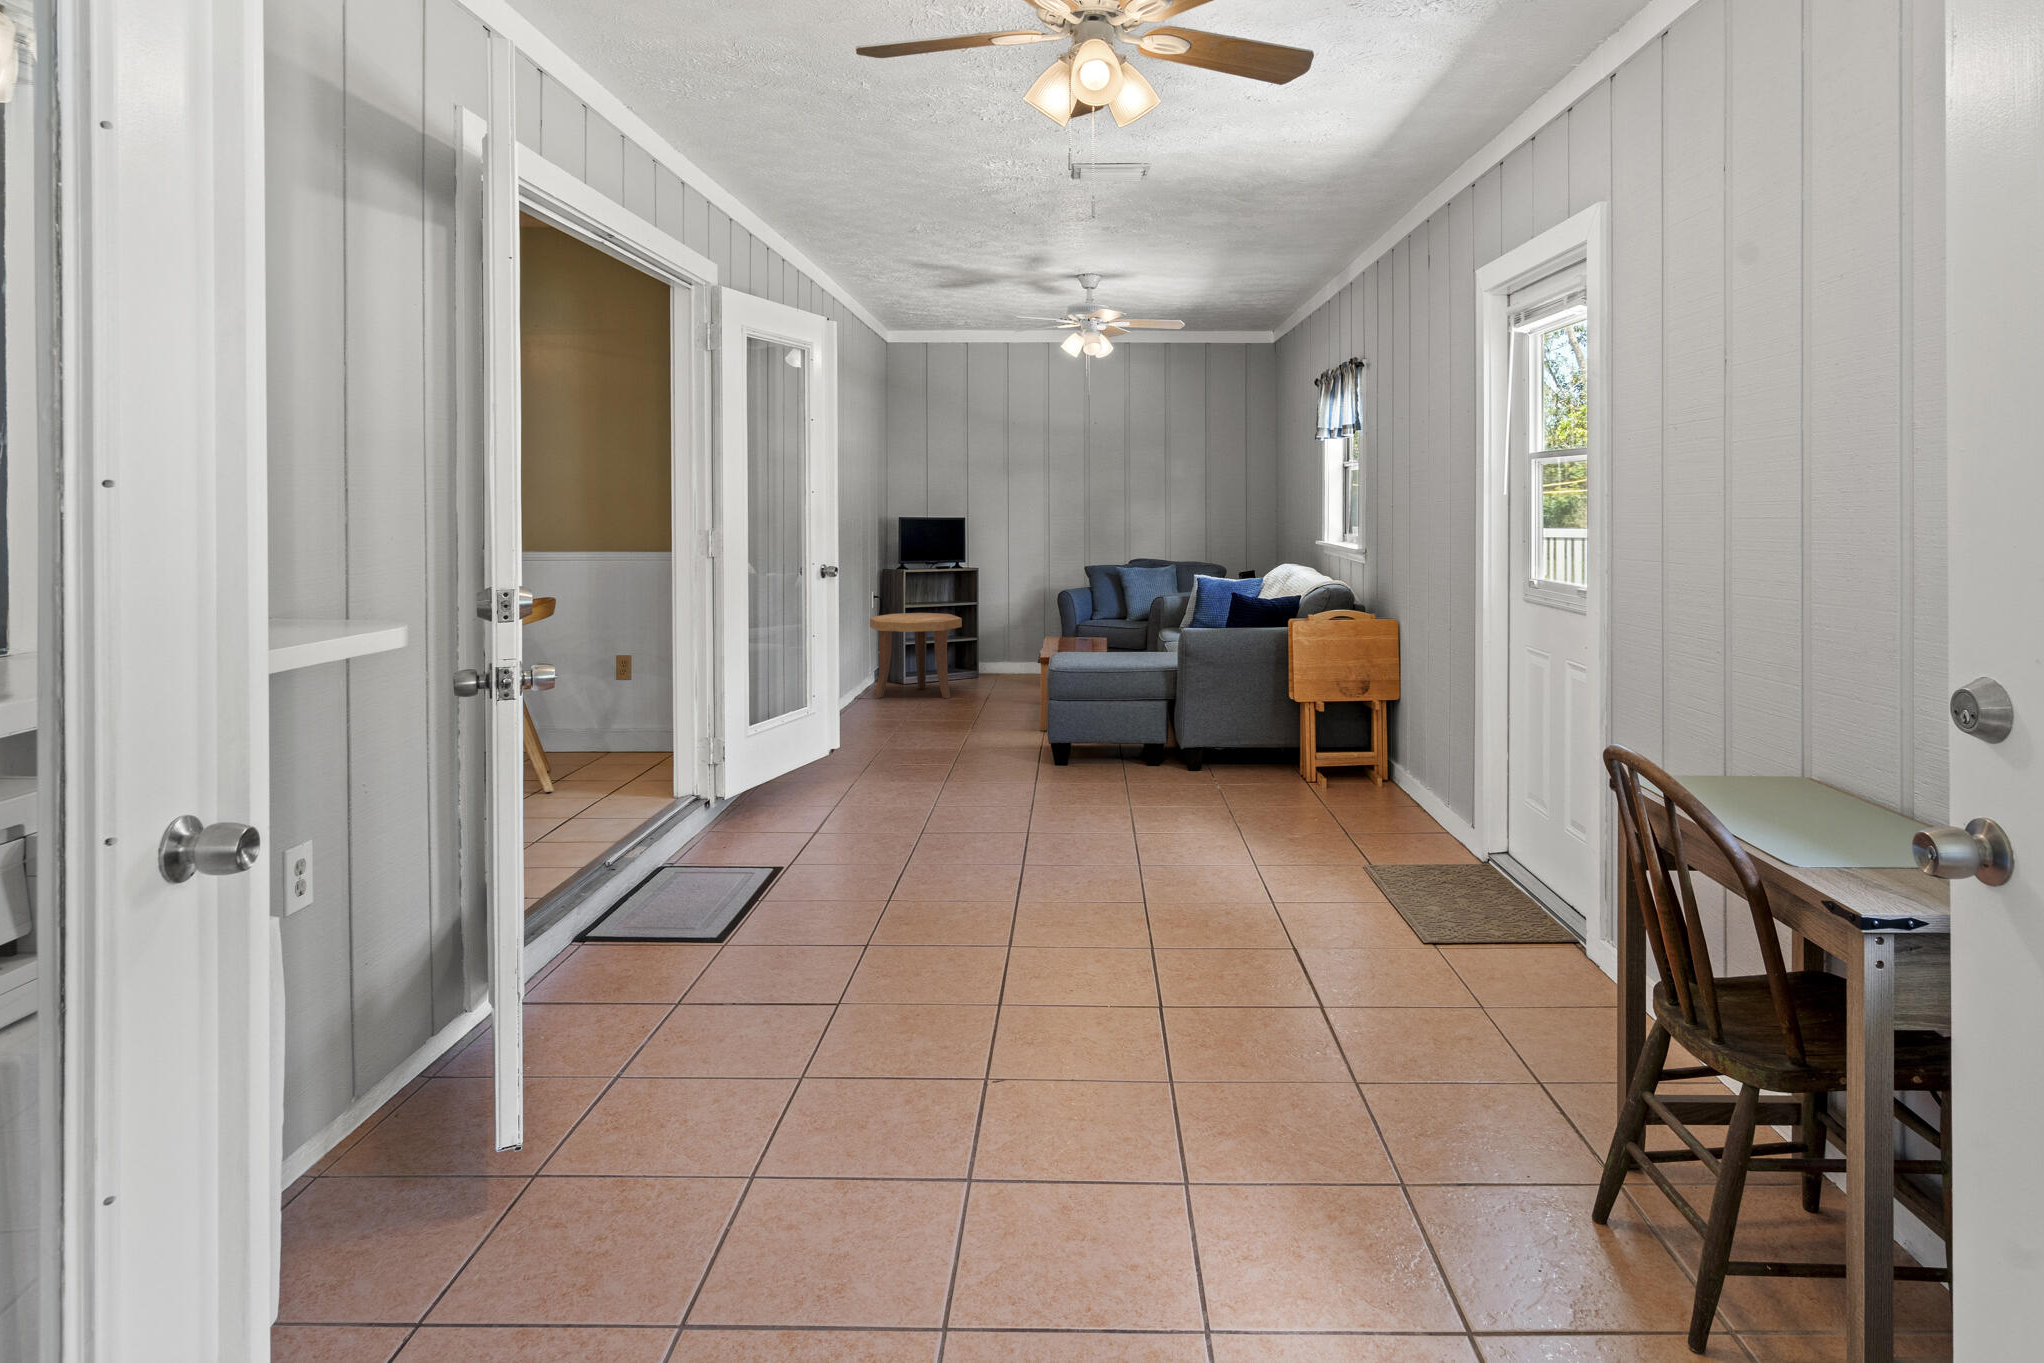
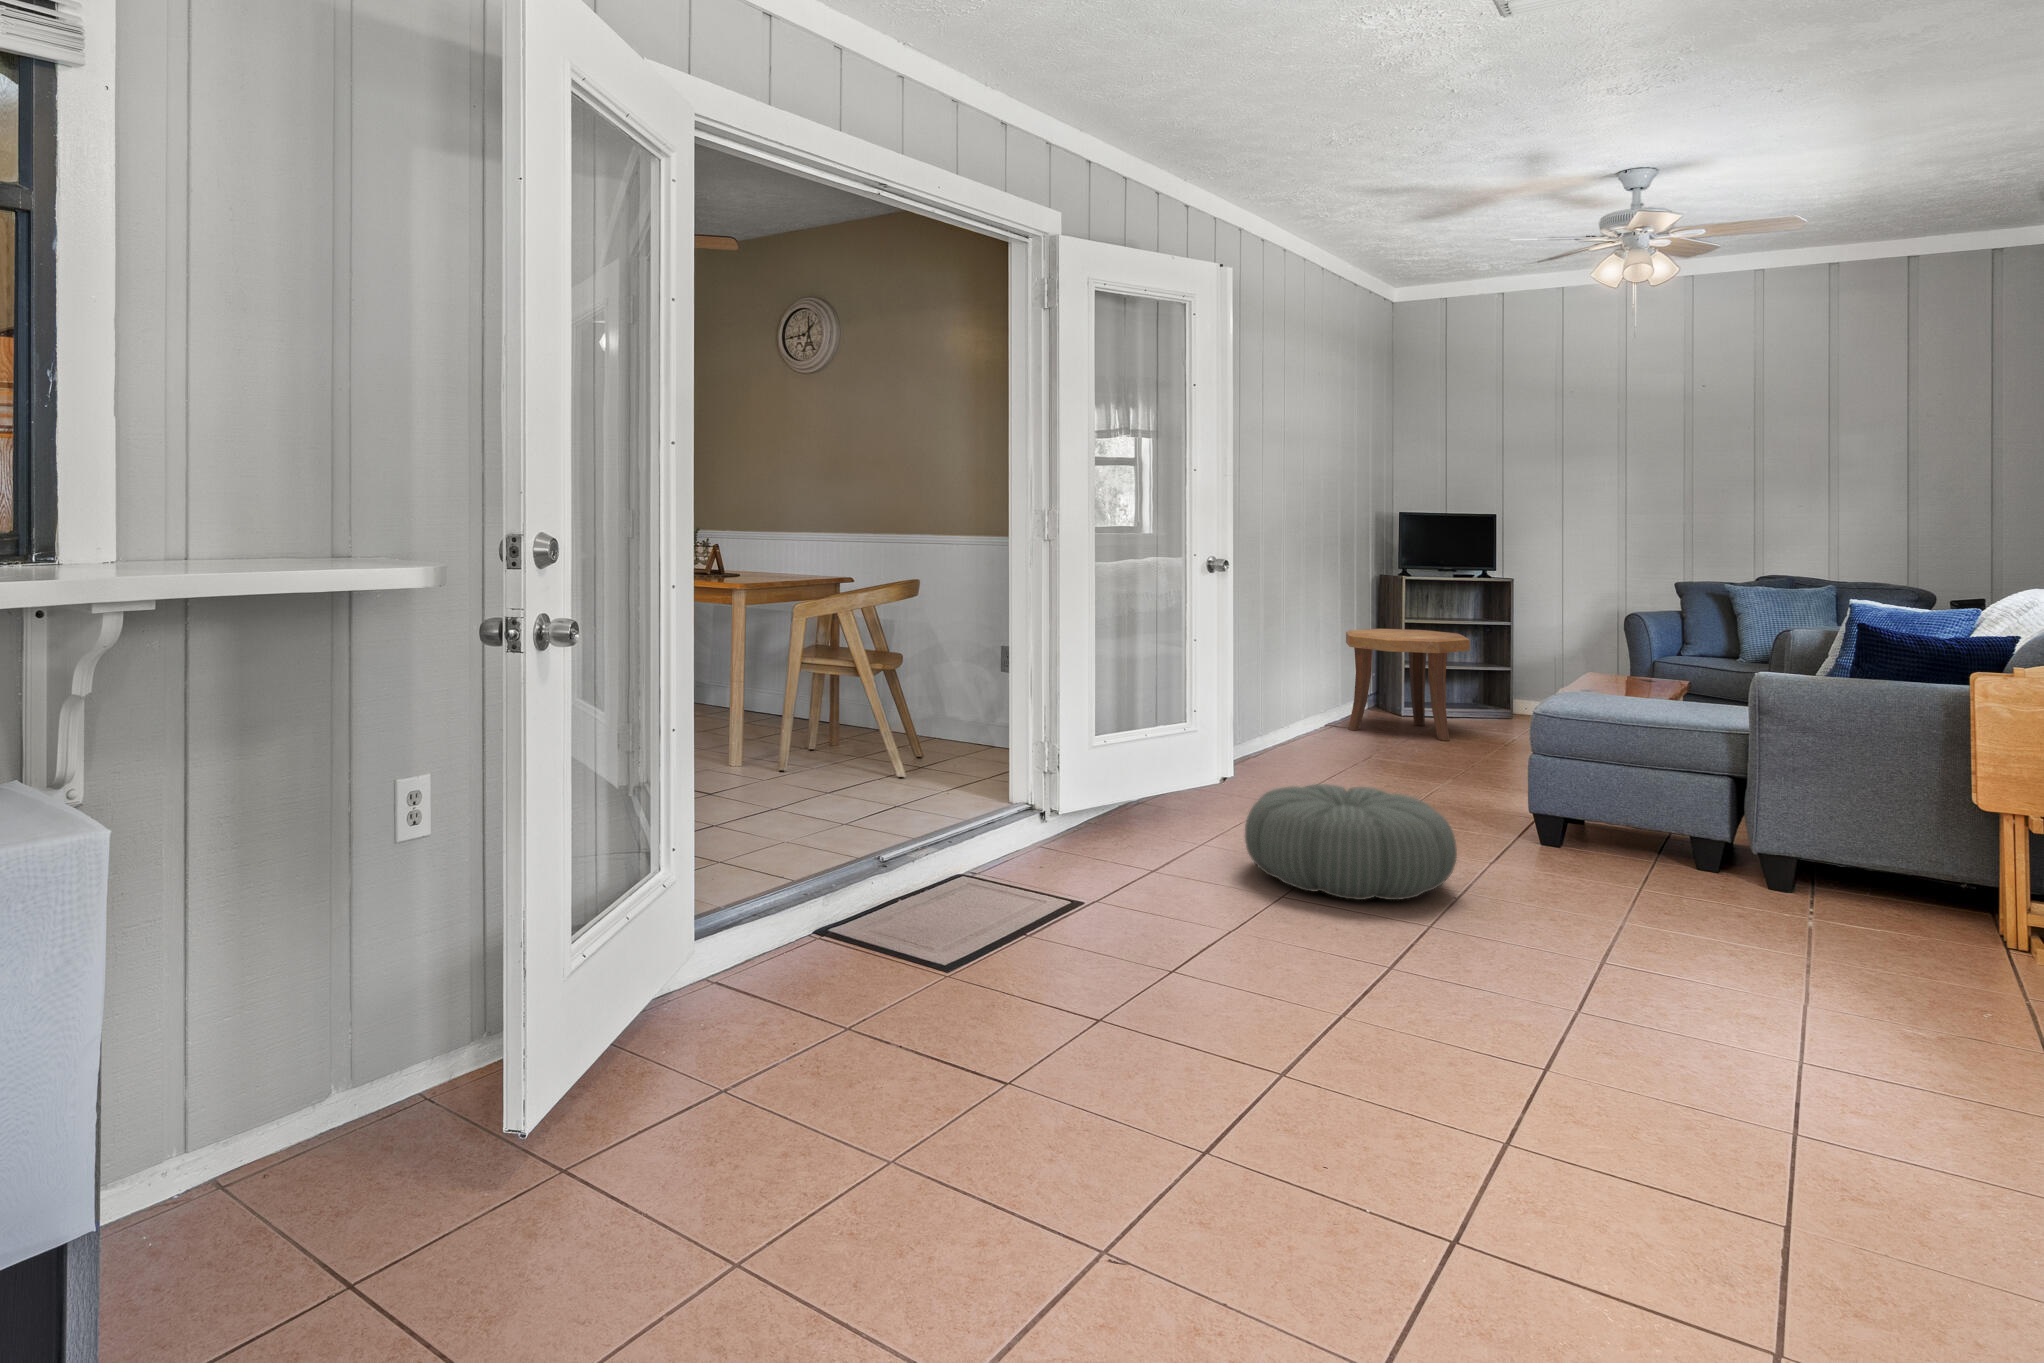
pouf: none [885,739,1034,824] -> present [1245,784,1457,900]

